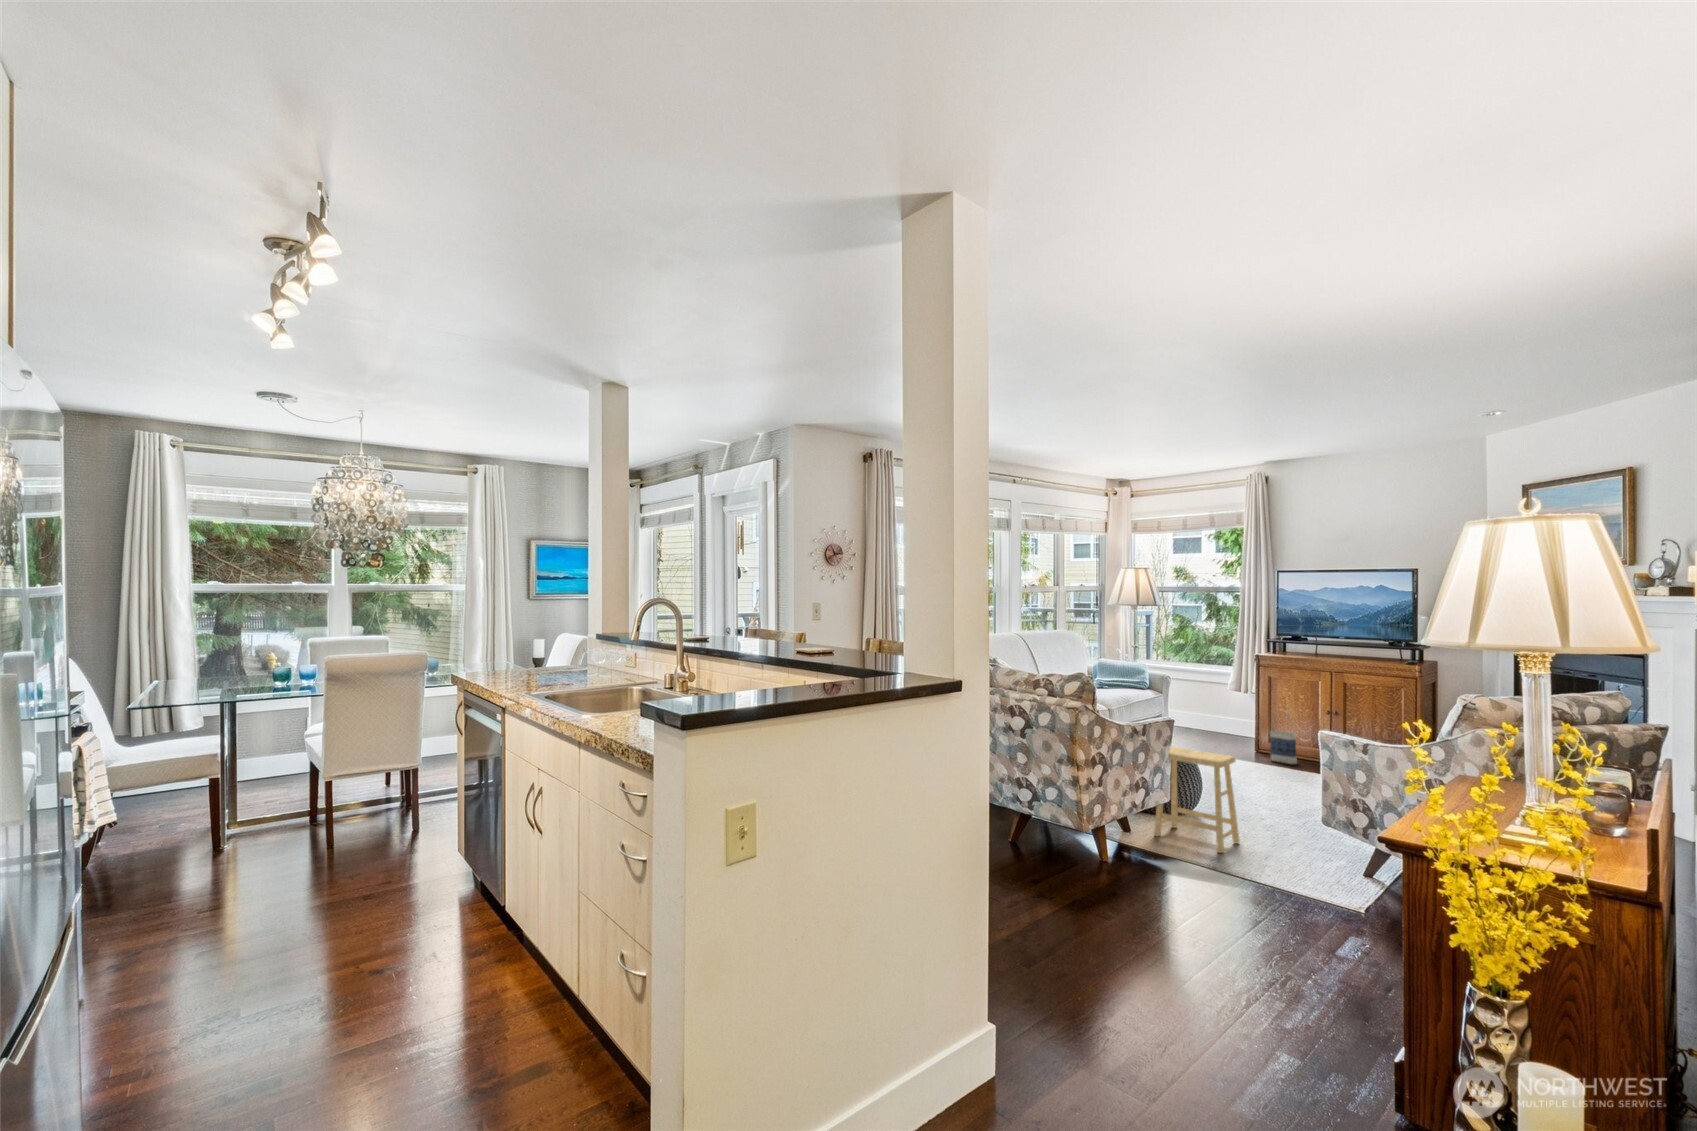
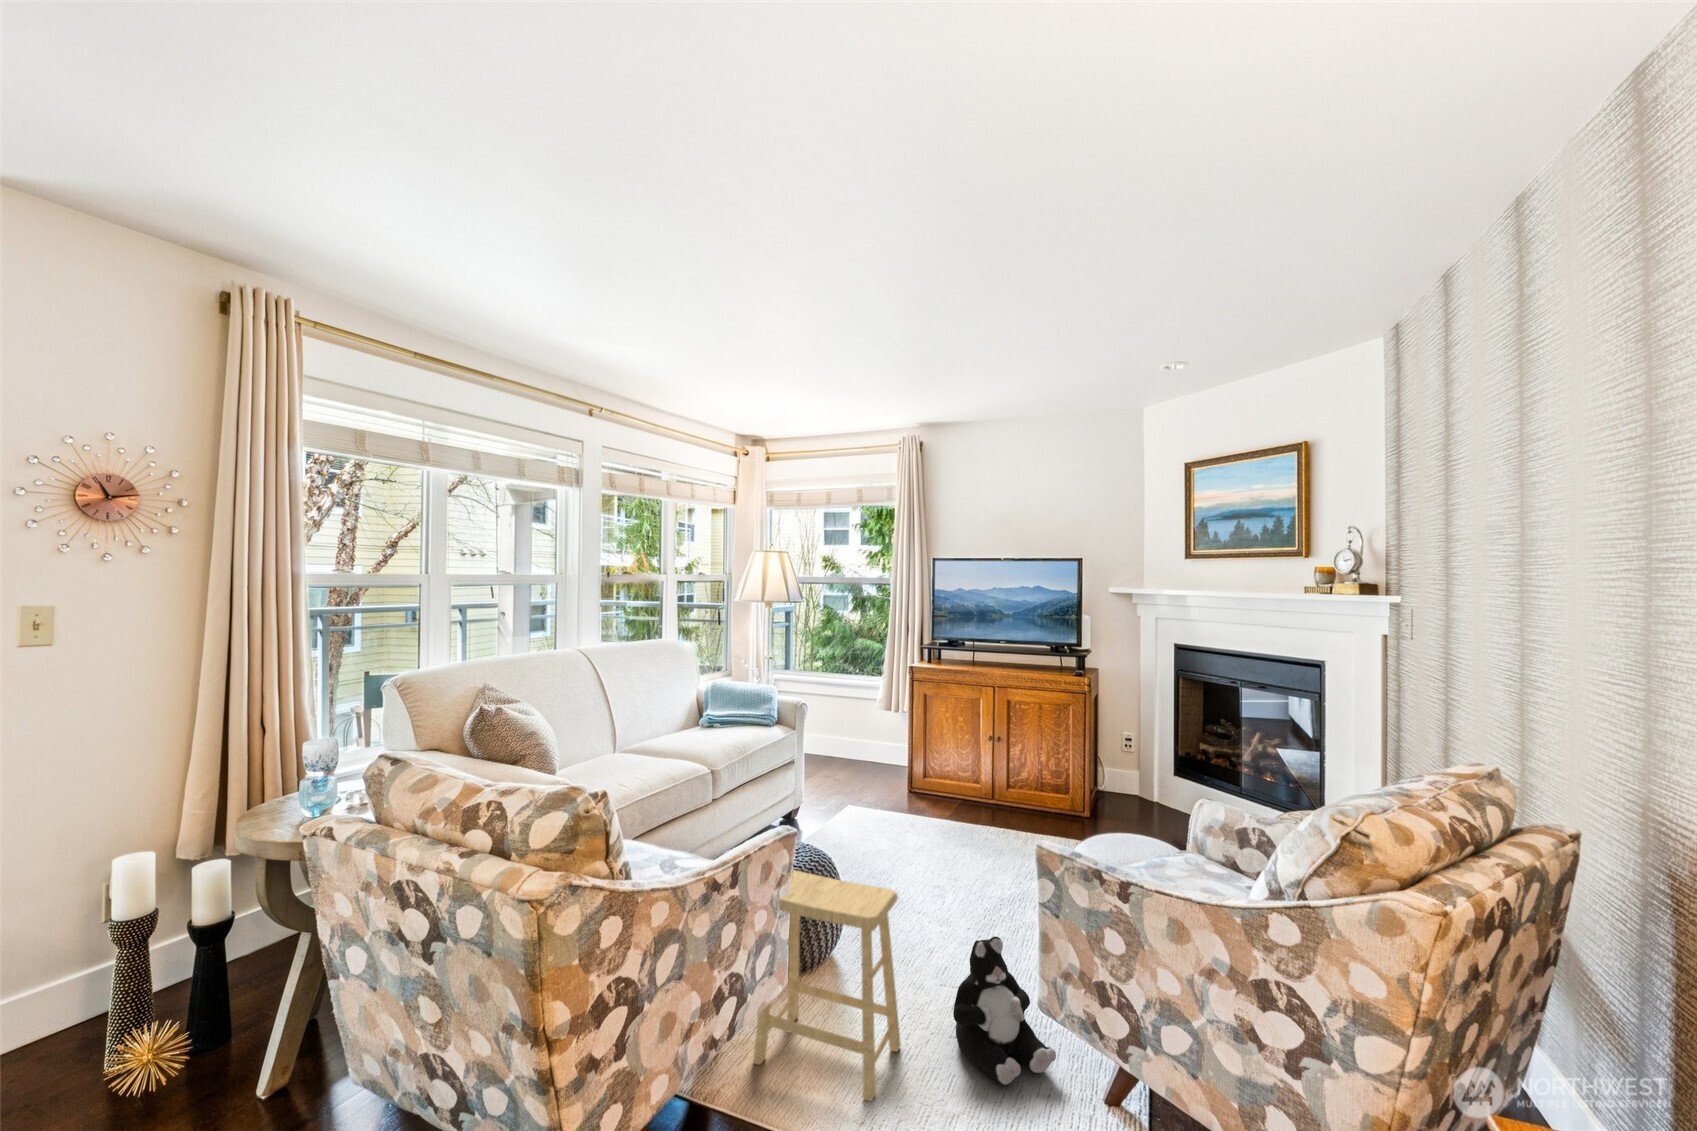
bag: present [1270,716,1297,764] -> none [924,734,953,805]
plush toy: none [1272,791,1336,859] -> present [953,936,1056,1085]

